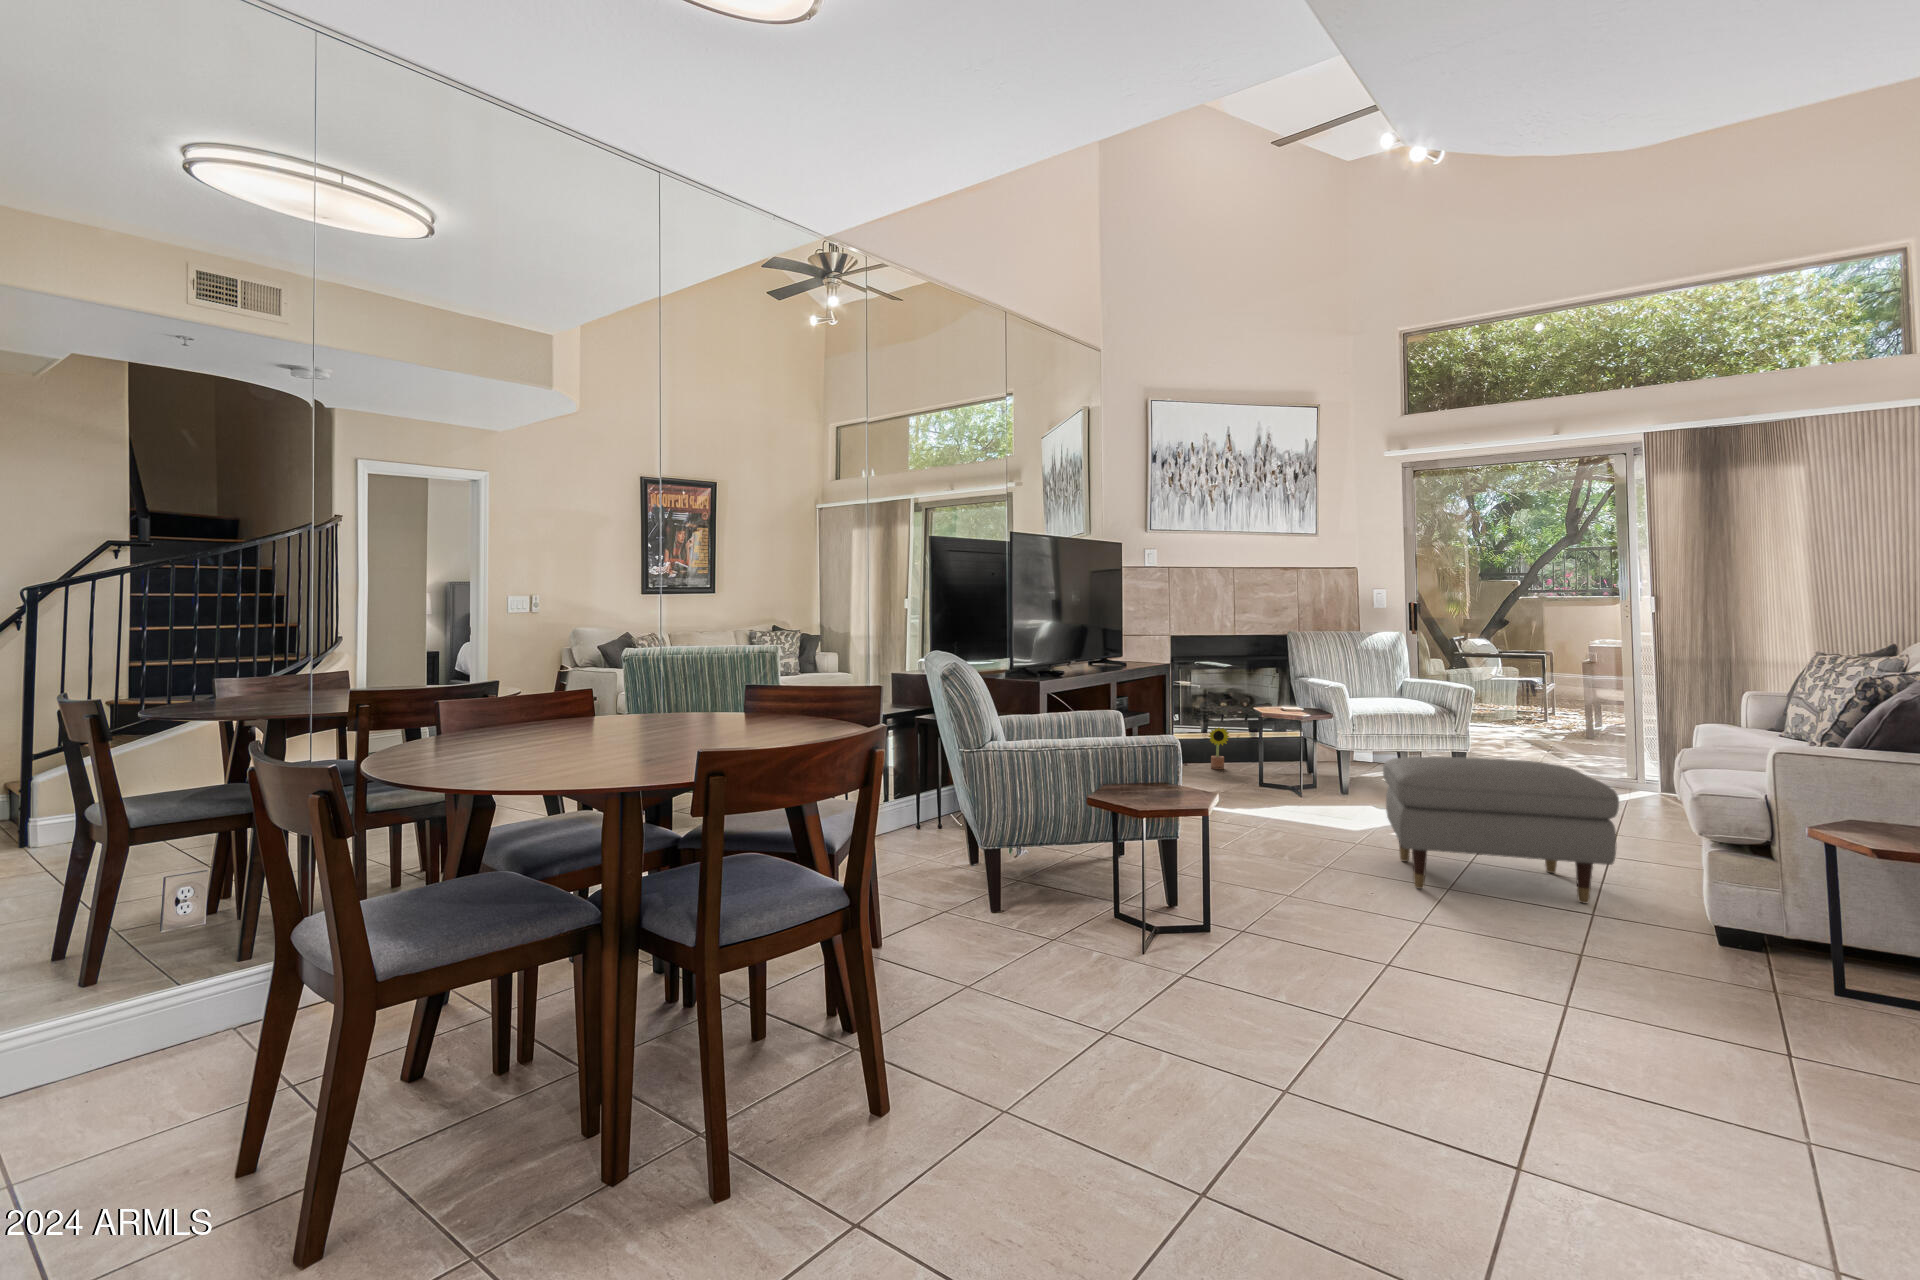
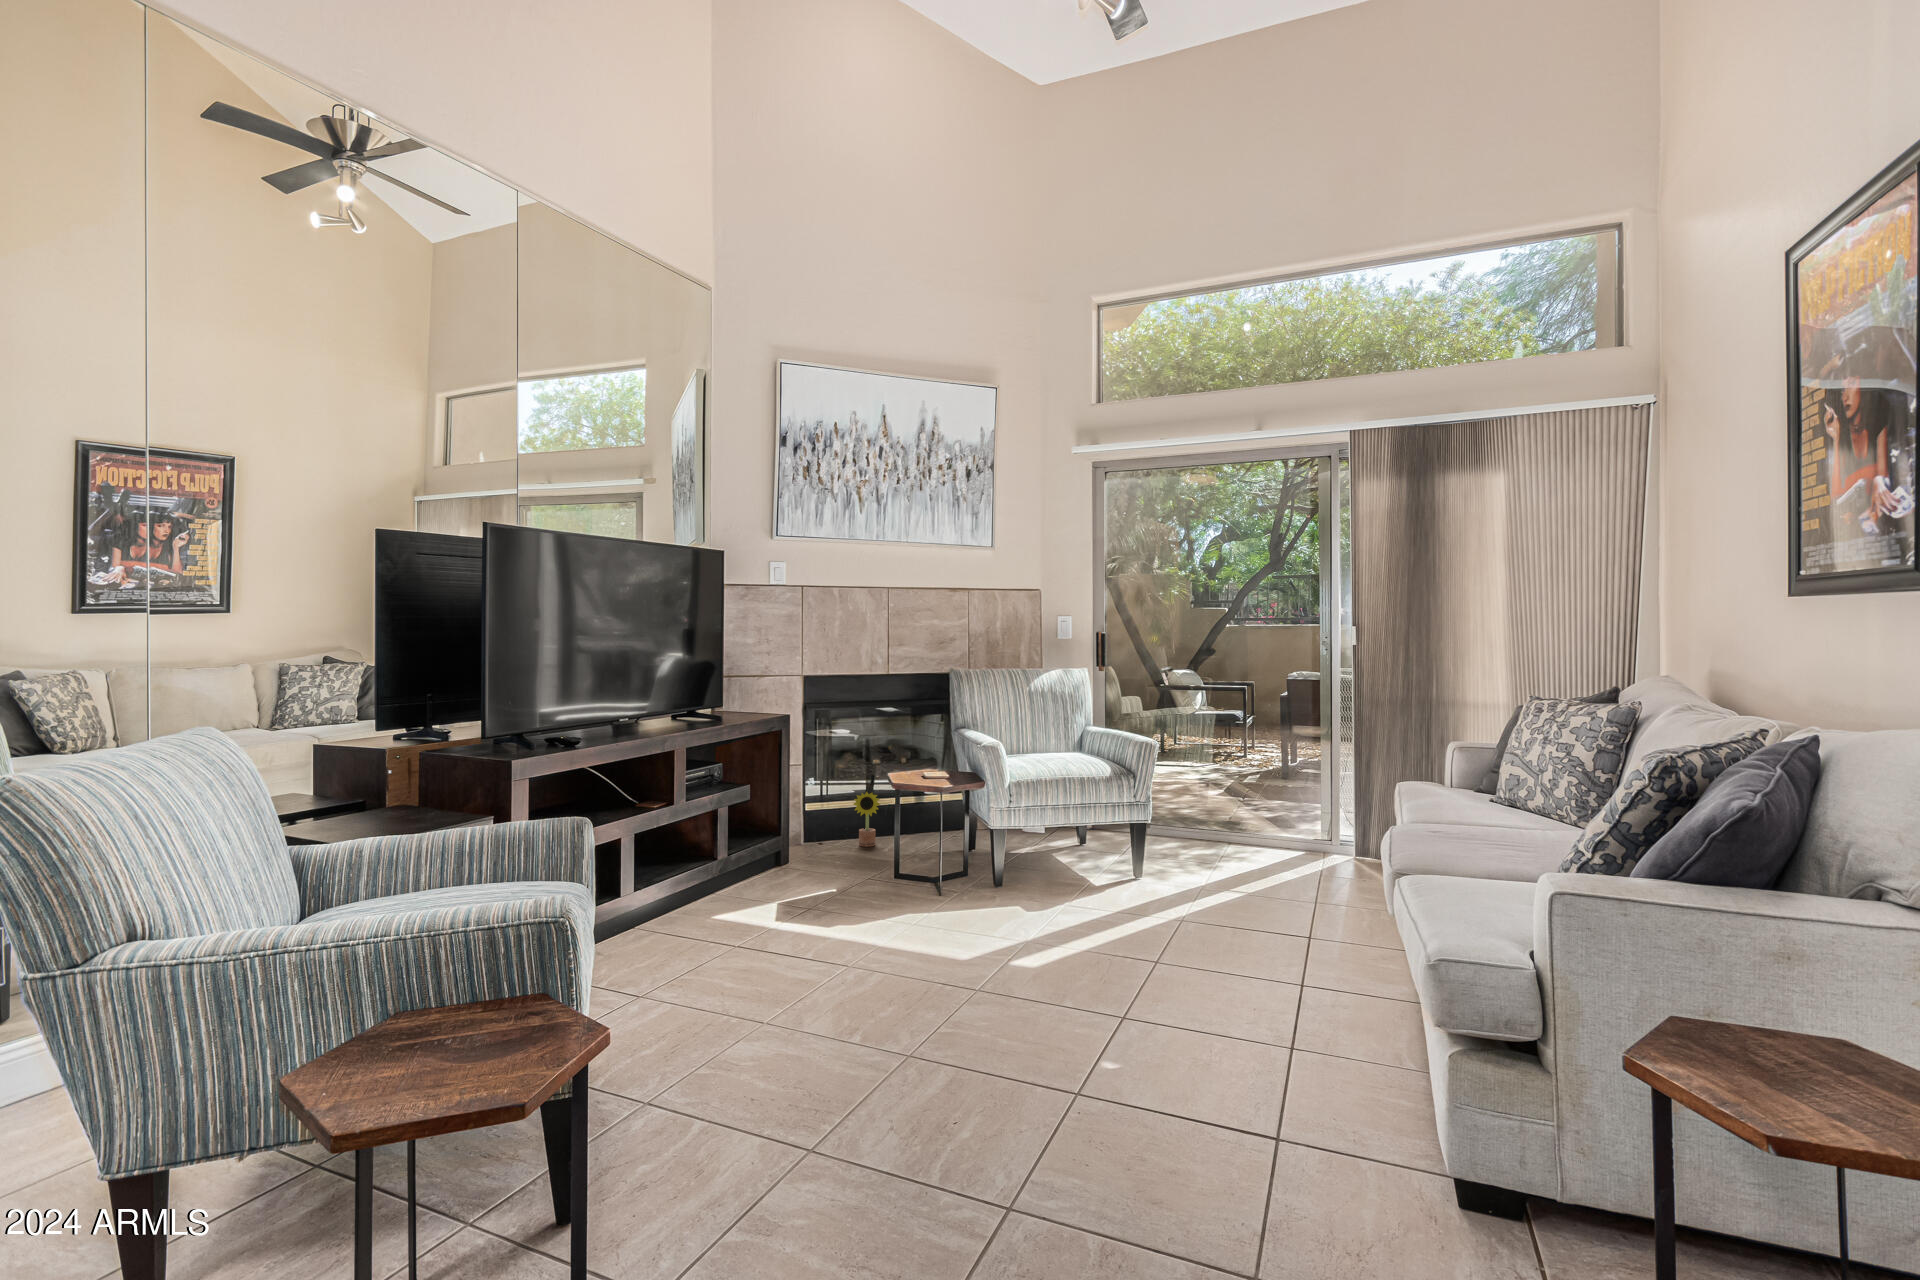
ottoman: present [1383,757,1619,904] -> none [948,859,1274,1116]

